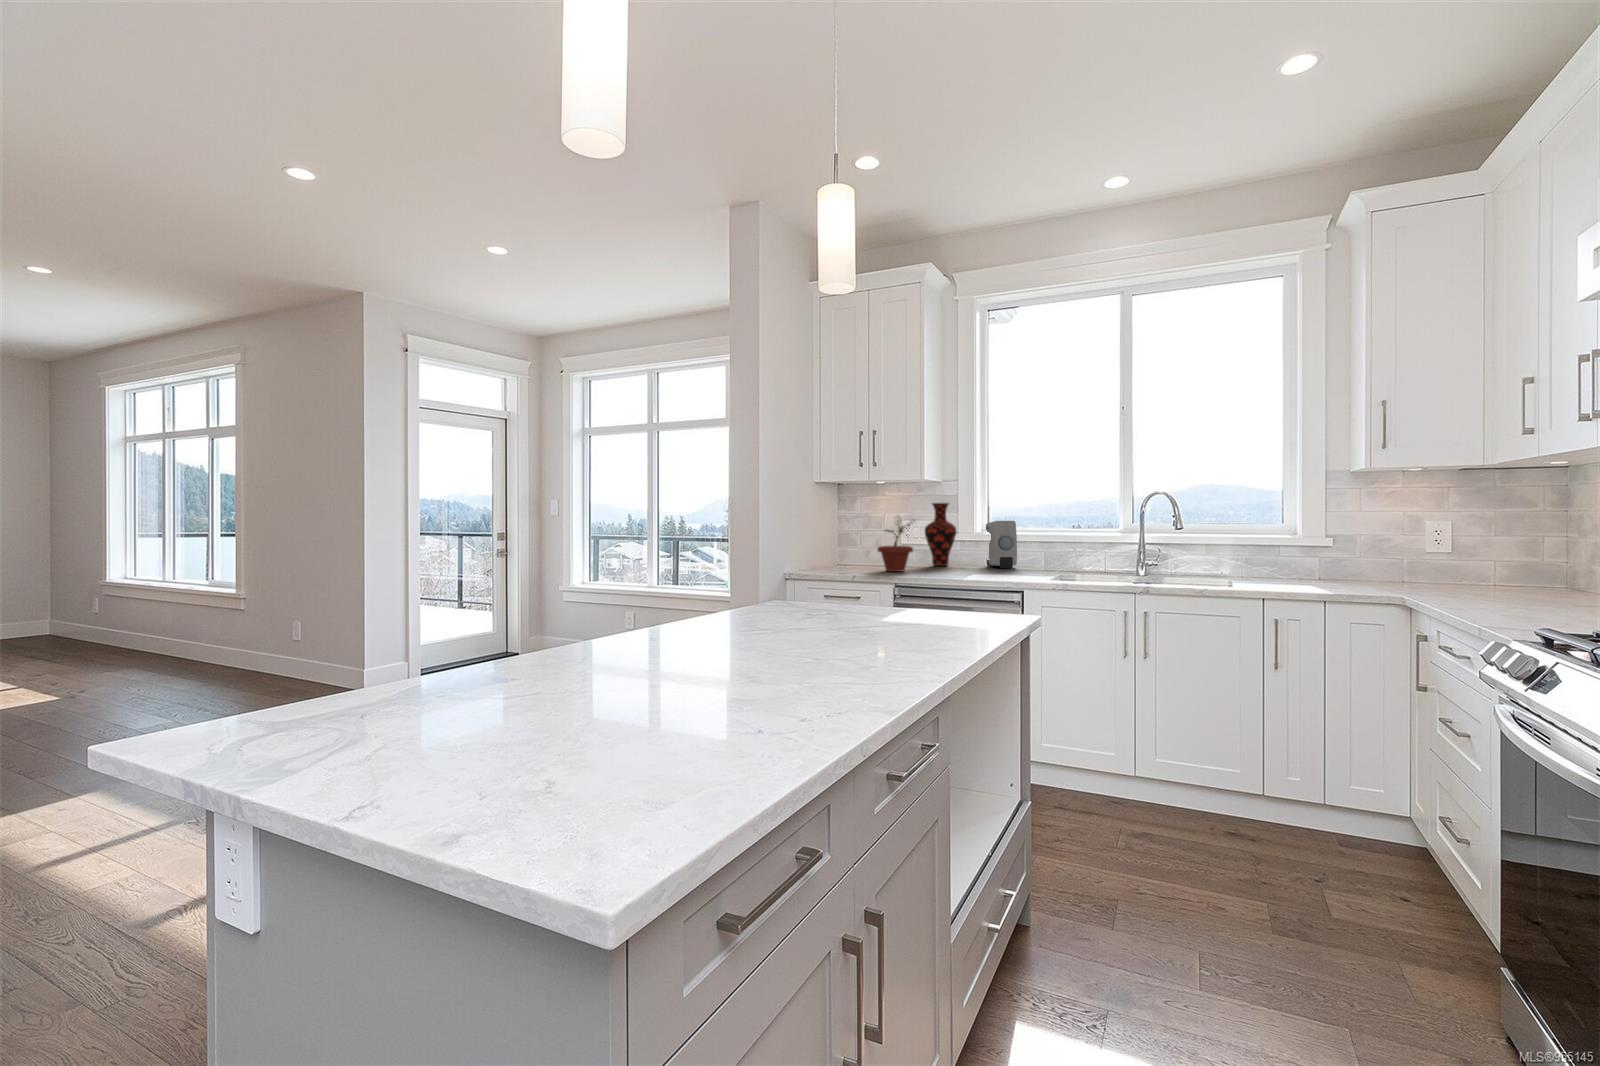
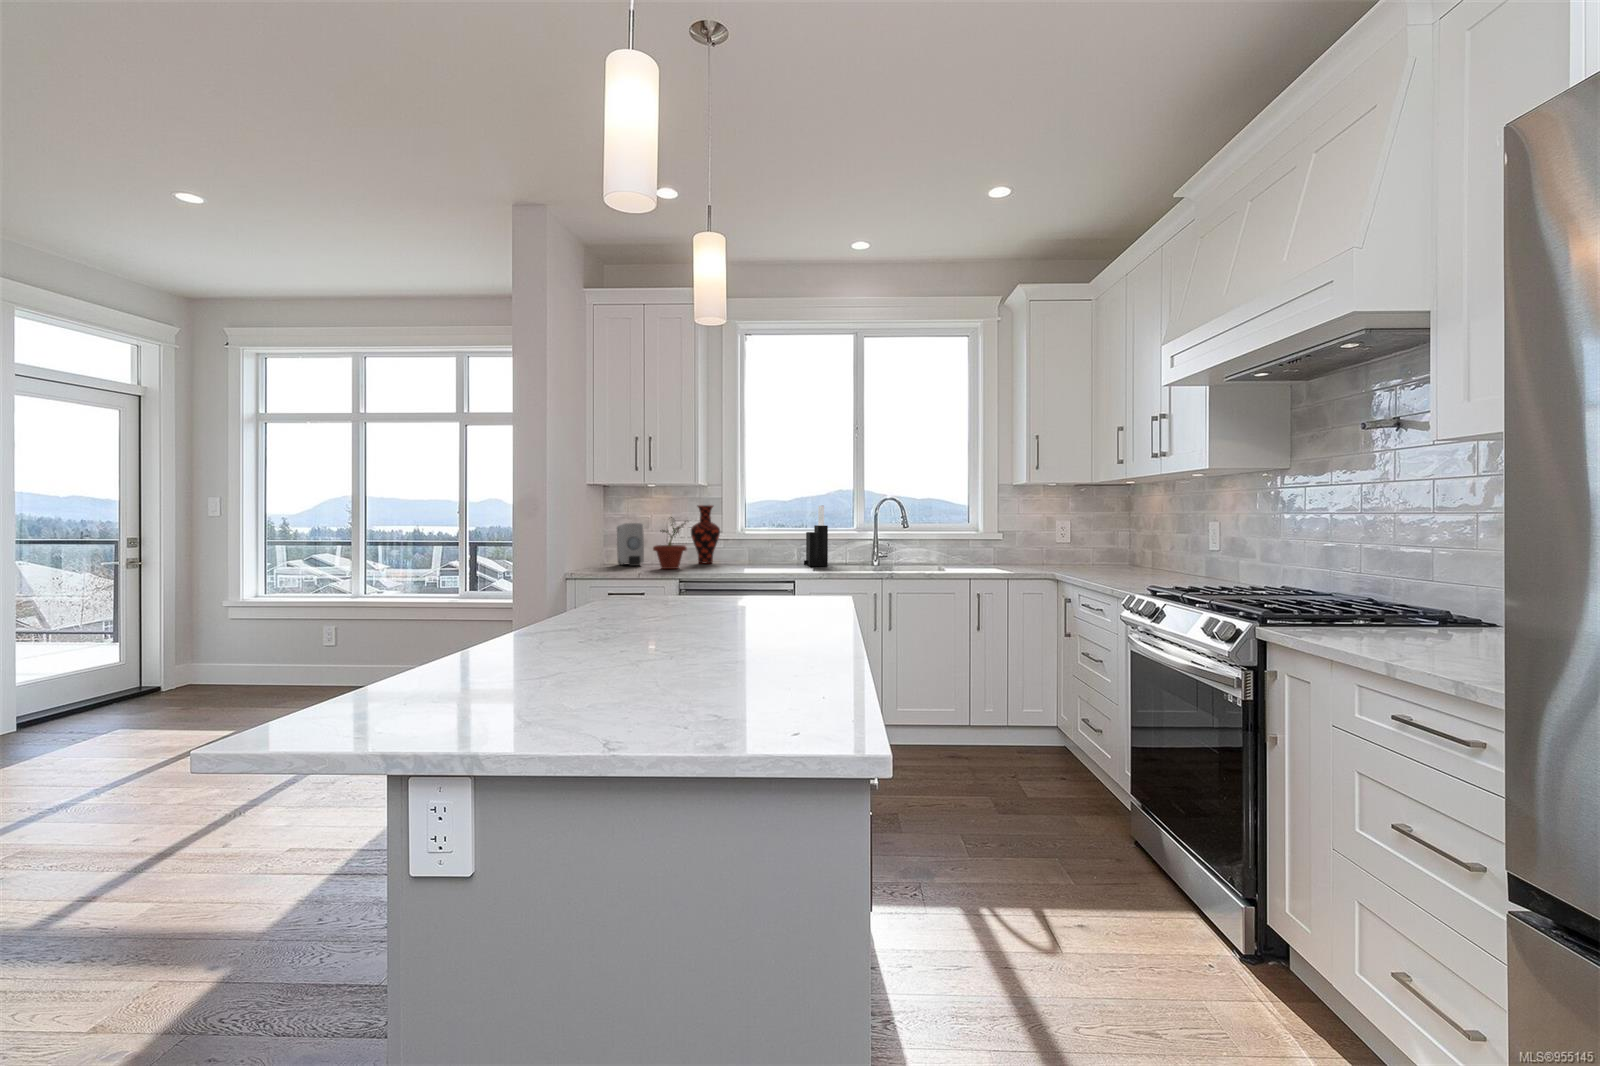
knife block: none [1049,501,1076,573] -> present [804,505,828,566]
soap dispenser: present [986,521,1017,568] -> present [617,523,644,566]

